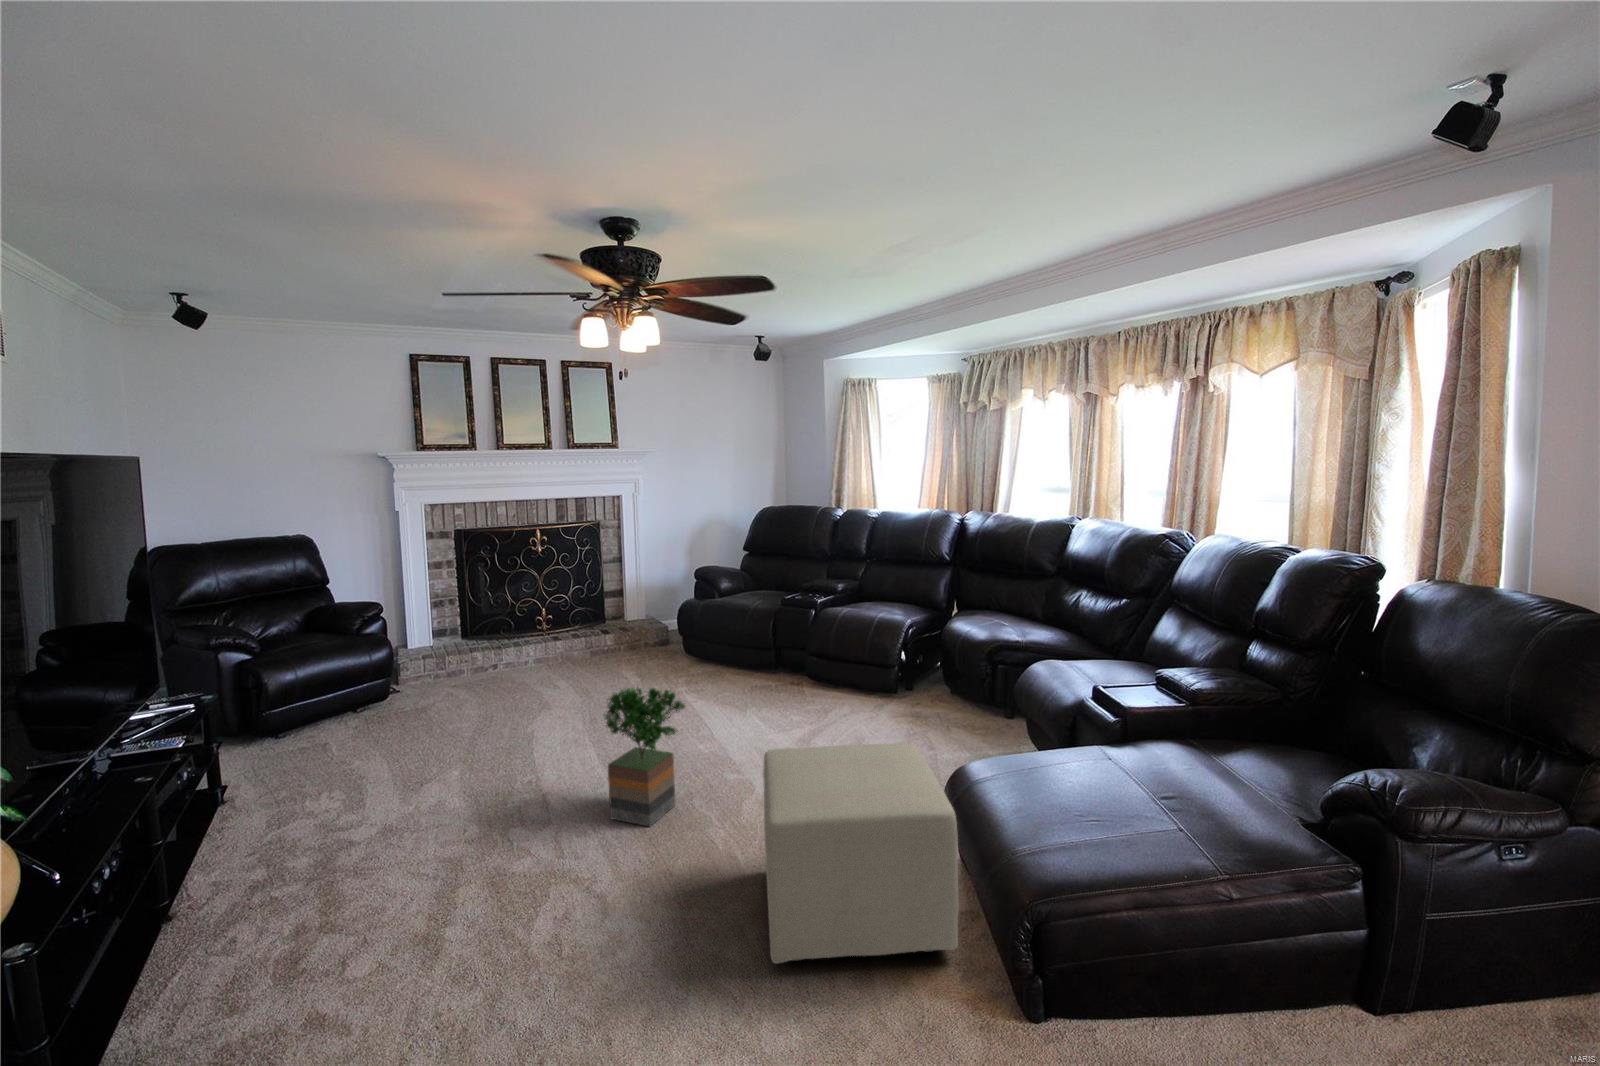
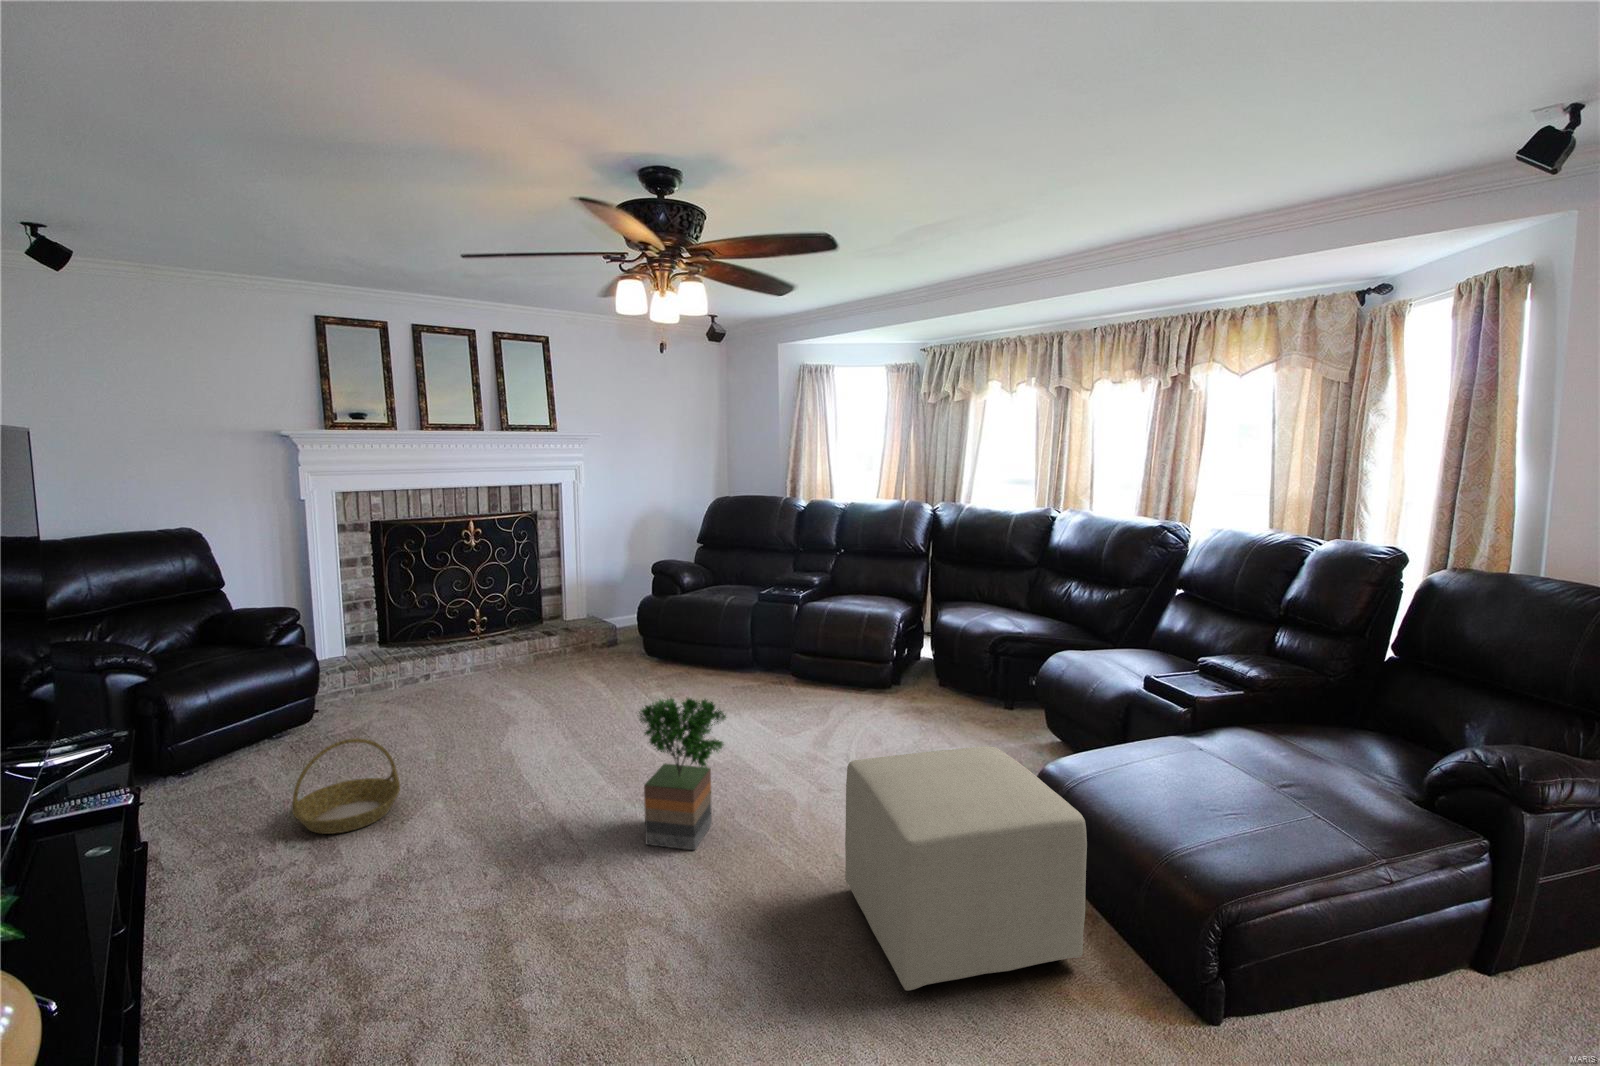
basket: none [335,713,427,792] -> present [292,738,400,834]

